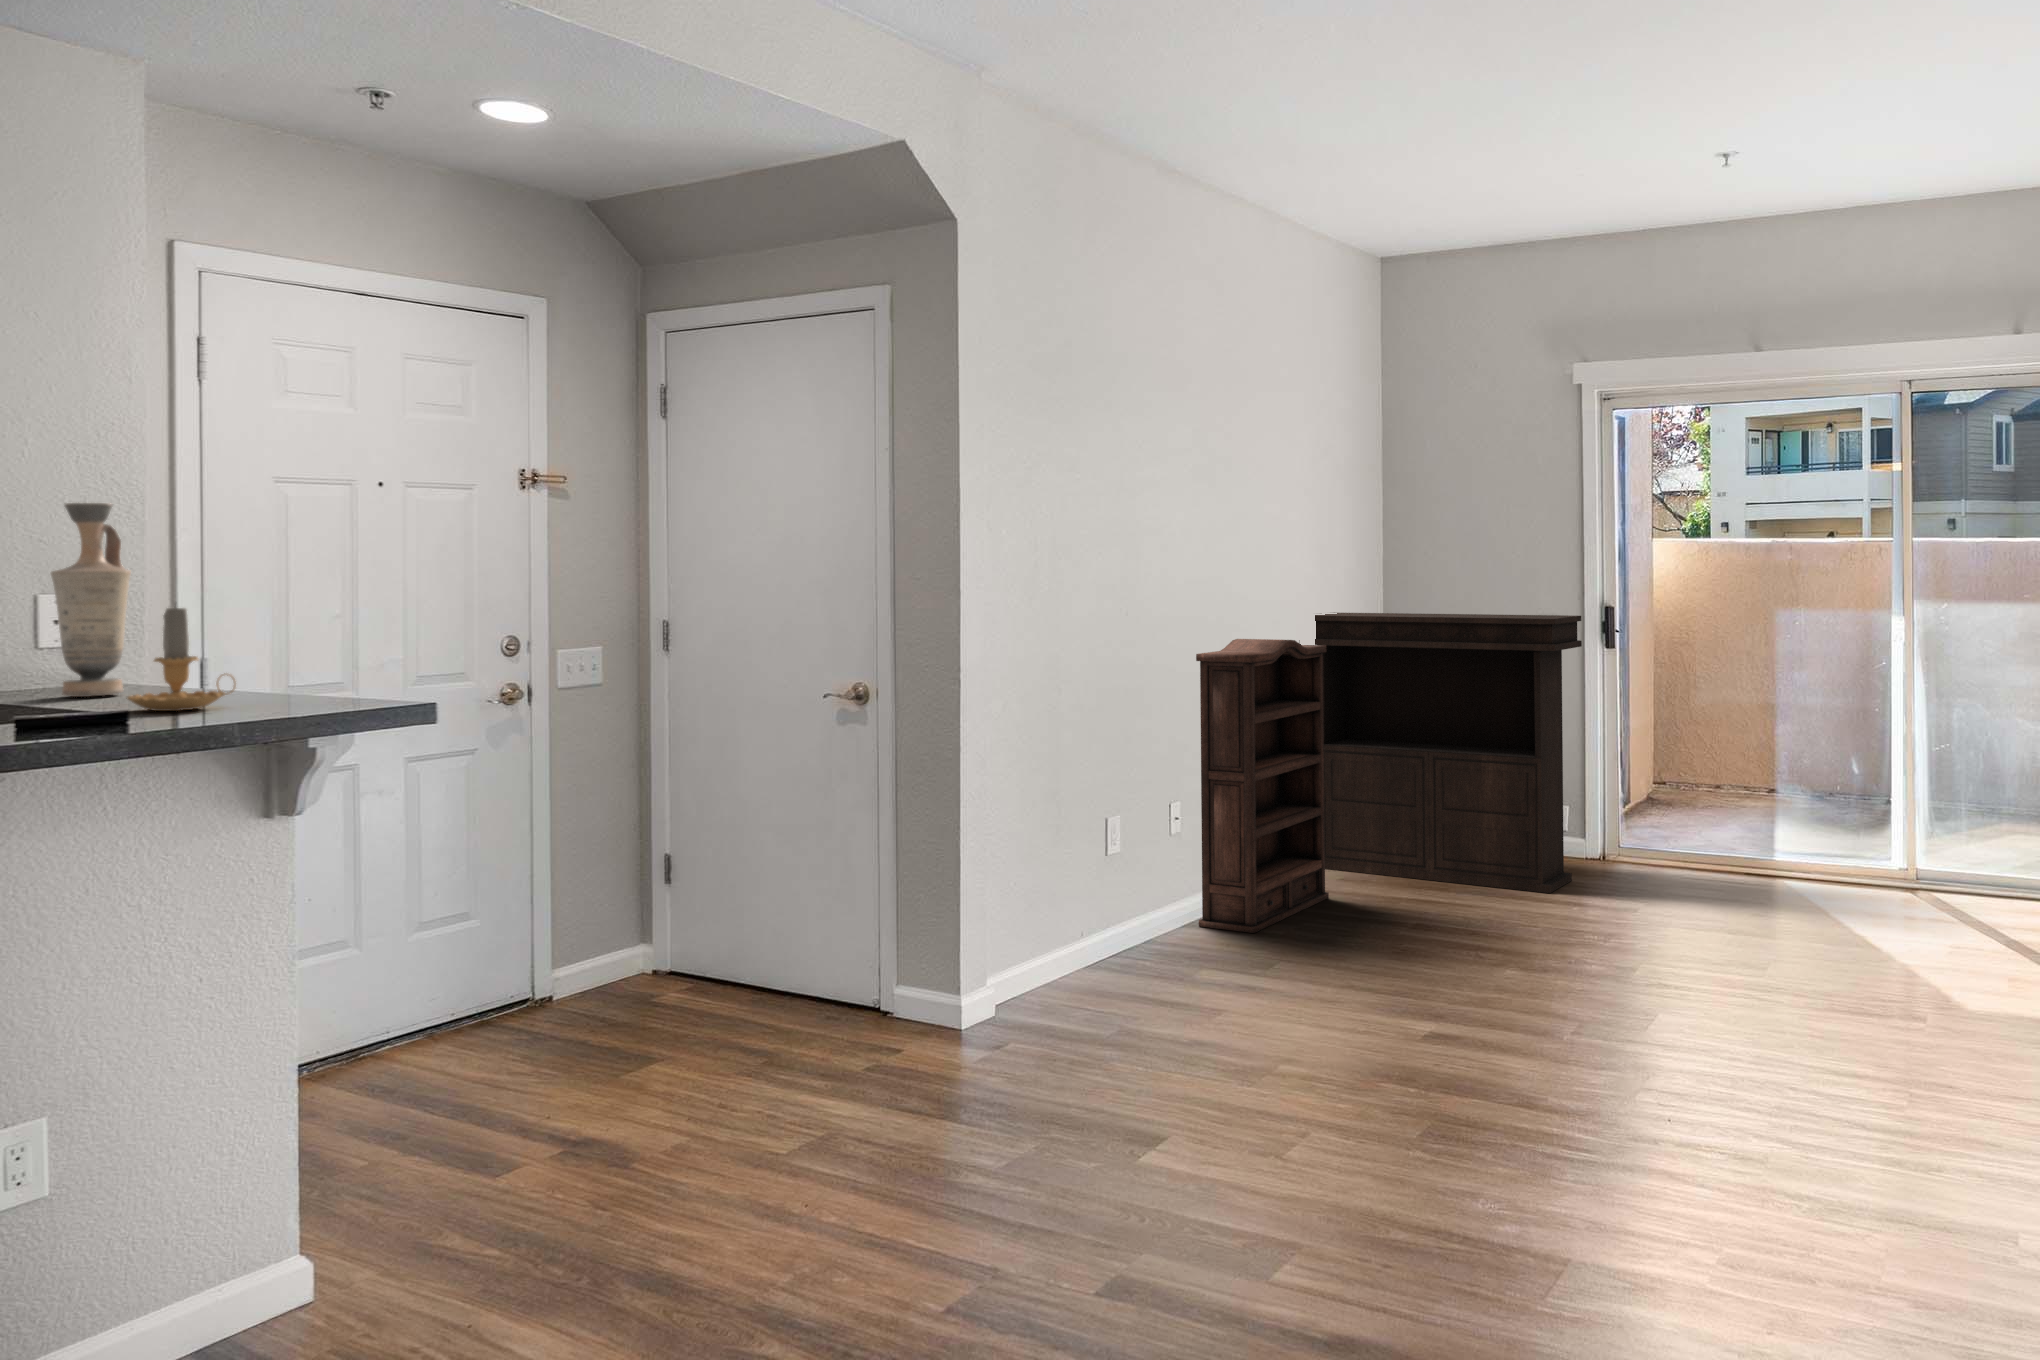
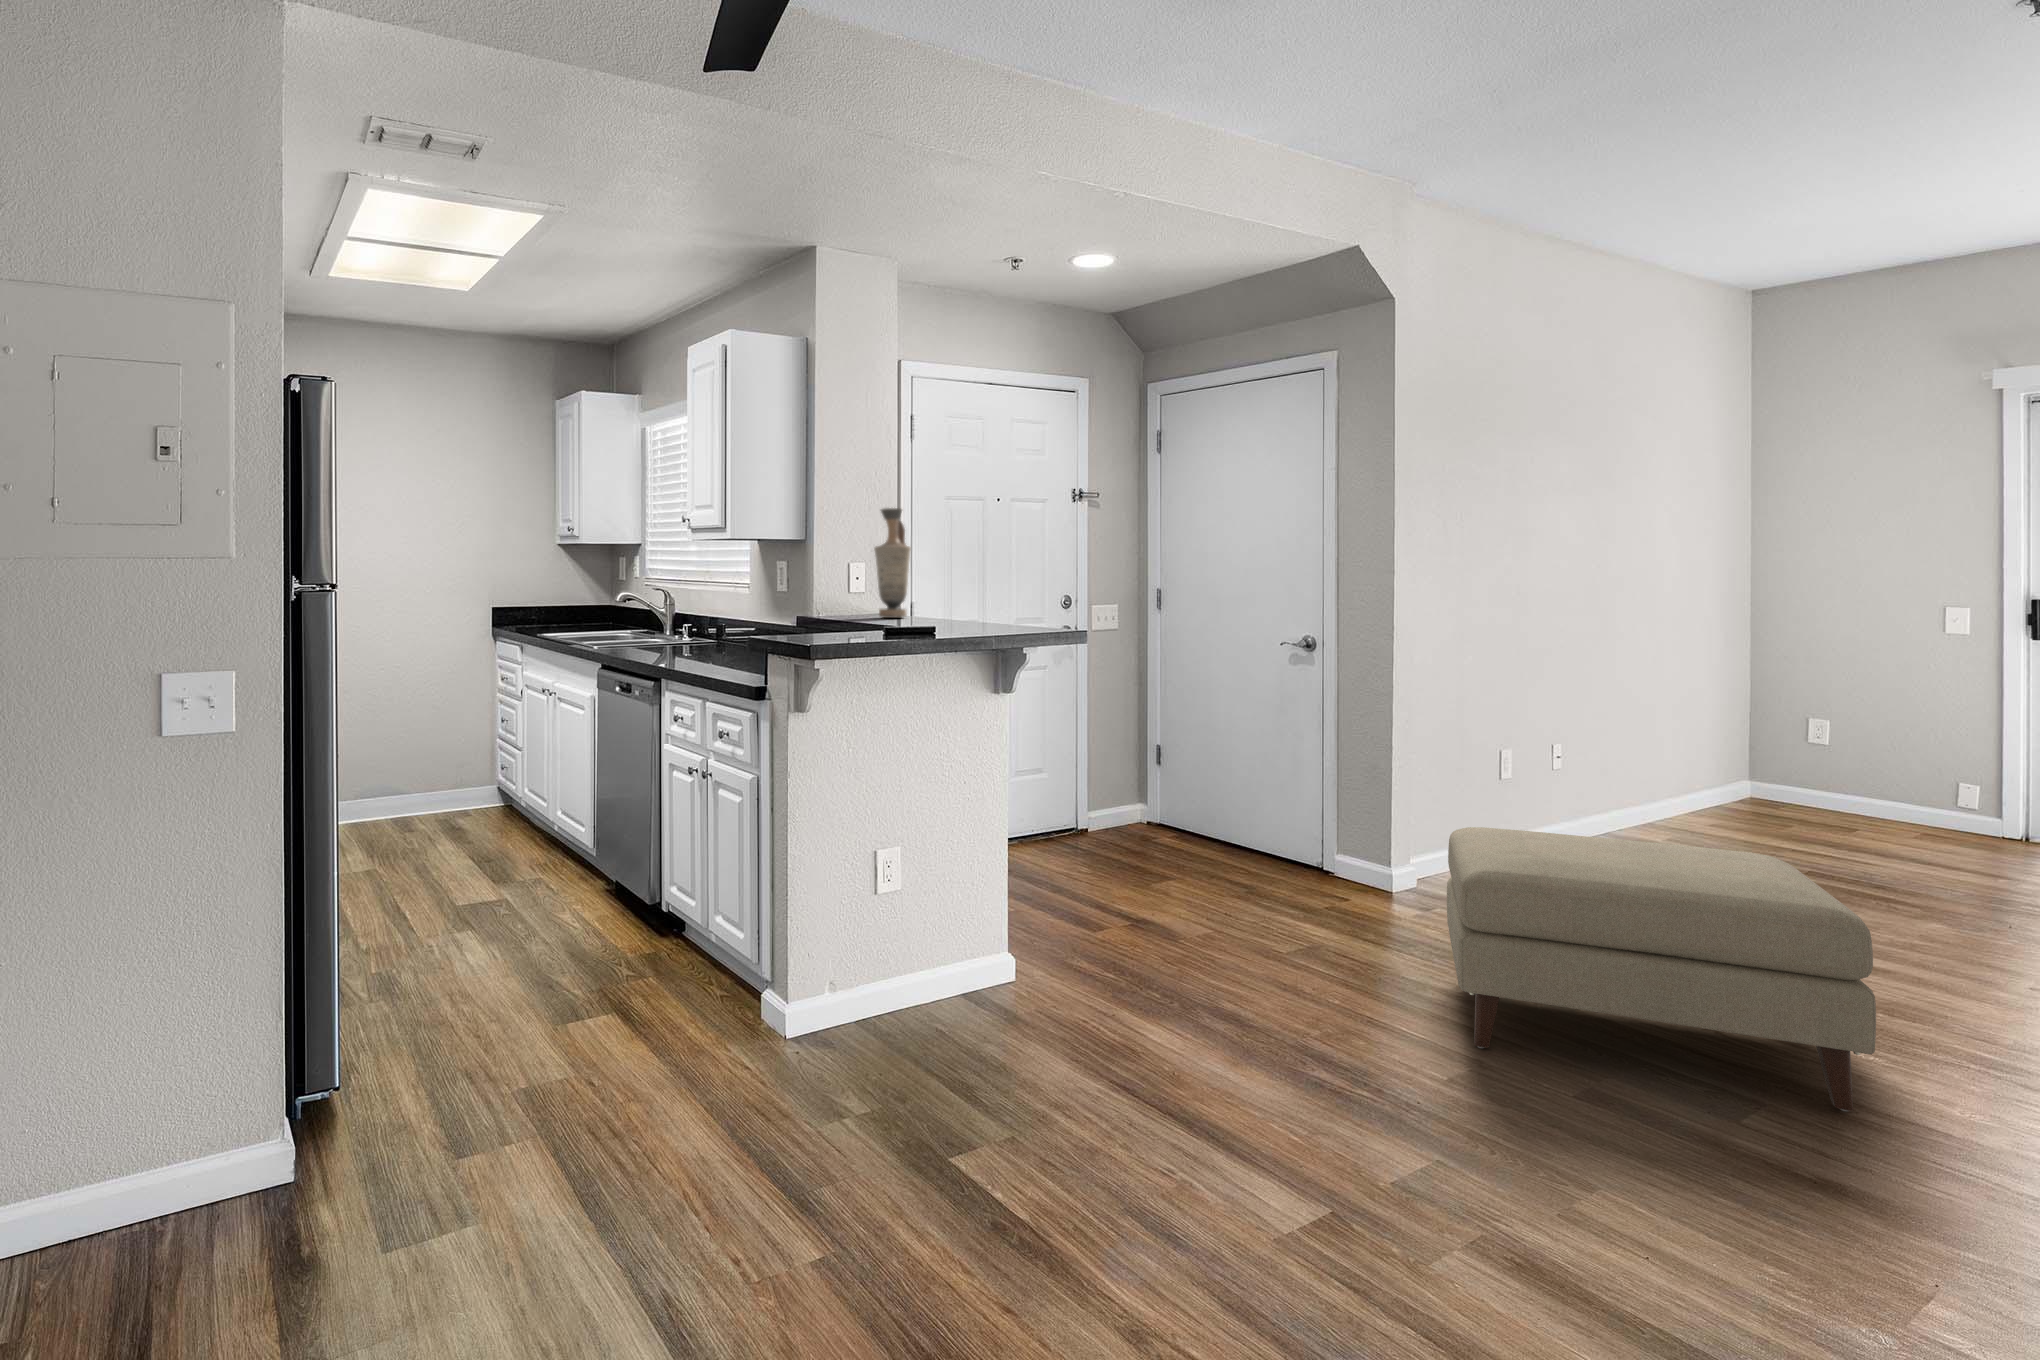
candle: present [128,607,236,711] -> none [925,564,981,627]
console table: present [1315,612,1582,893] -> none [1668,598,2005,863]
bookshelf: present [1196,639,1329,933] -> none [1579,616,1705,858]
ottoman: none [977,927,1399,1239] -> present [1447,827,1876,1111]

